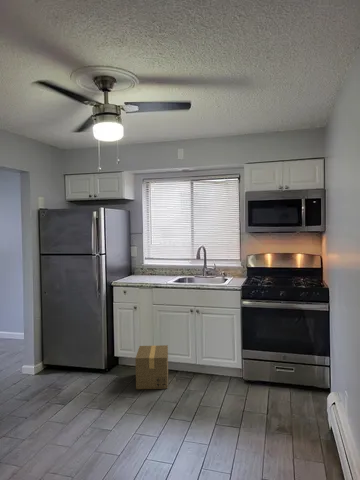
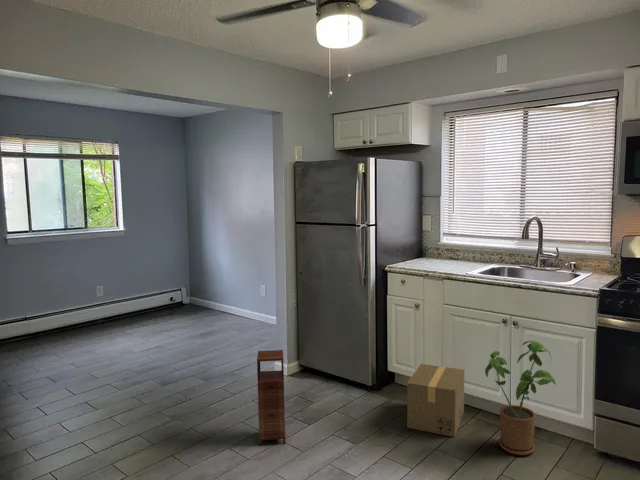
house plant: none [184,319,225,391] -> present [485,341,556,455]
storage cabinet: none [28,347,53,422] -> present [257,350,285,445]

